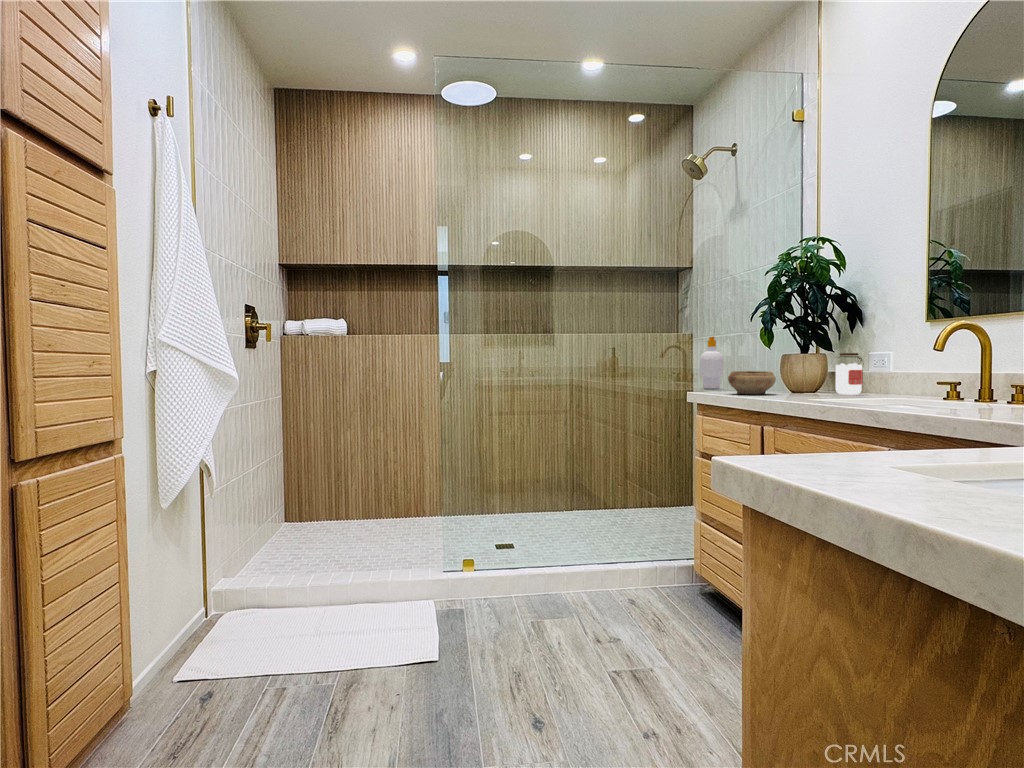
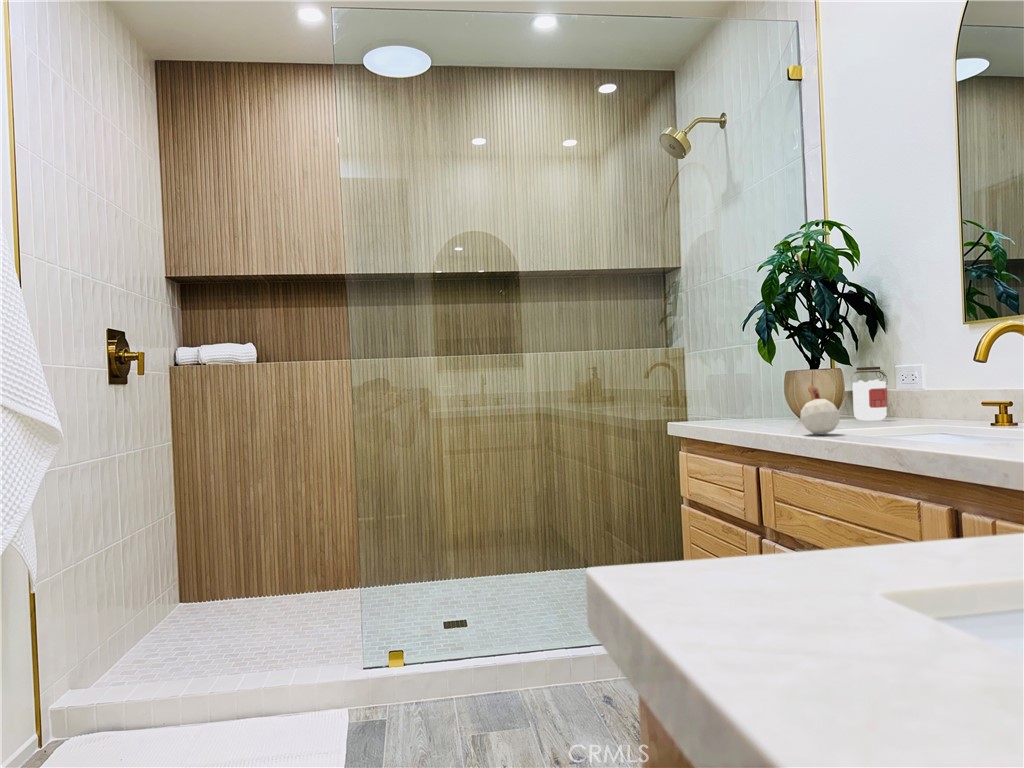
soap bottle: present [700,337,723,389] -> none [687,350,716,416]
candle: none [796,355,827,401] -> present [800,380,840,434]
ceramic bowl: present [728,371,776,395] -> none [717,393,778,424]

